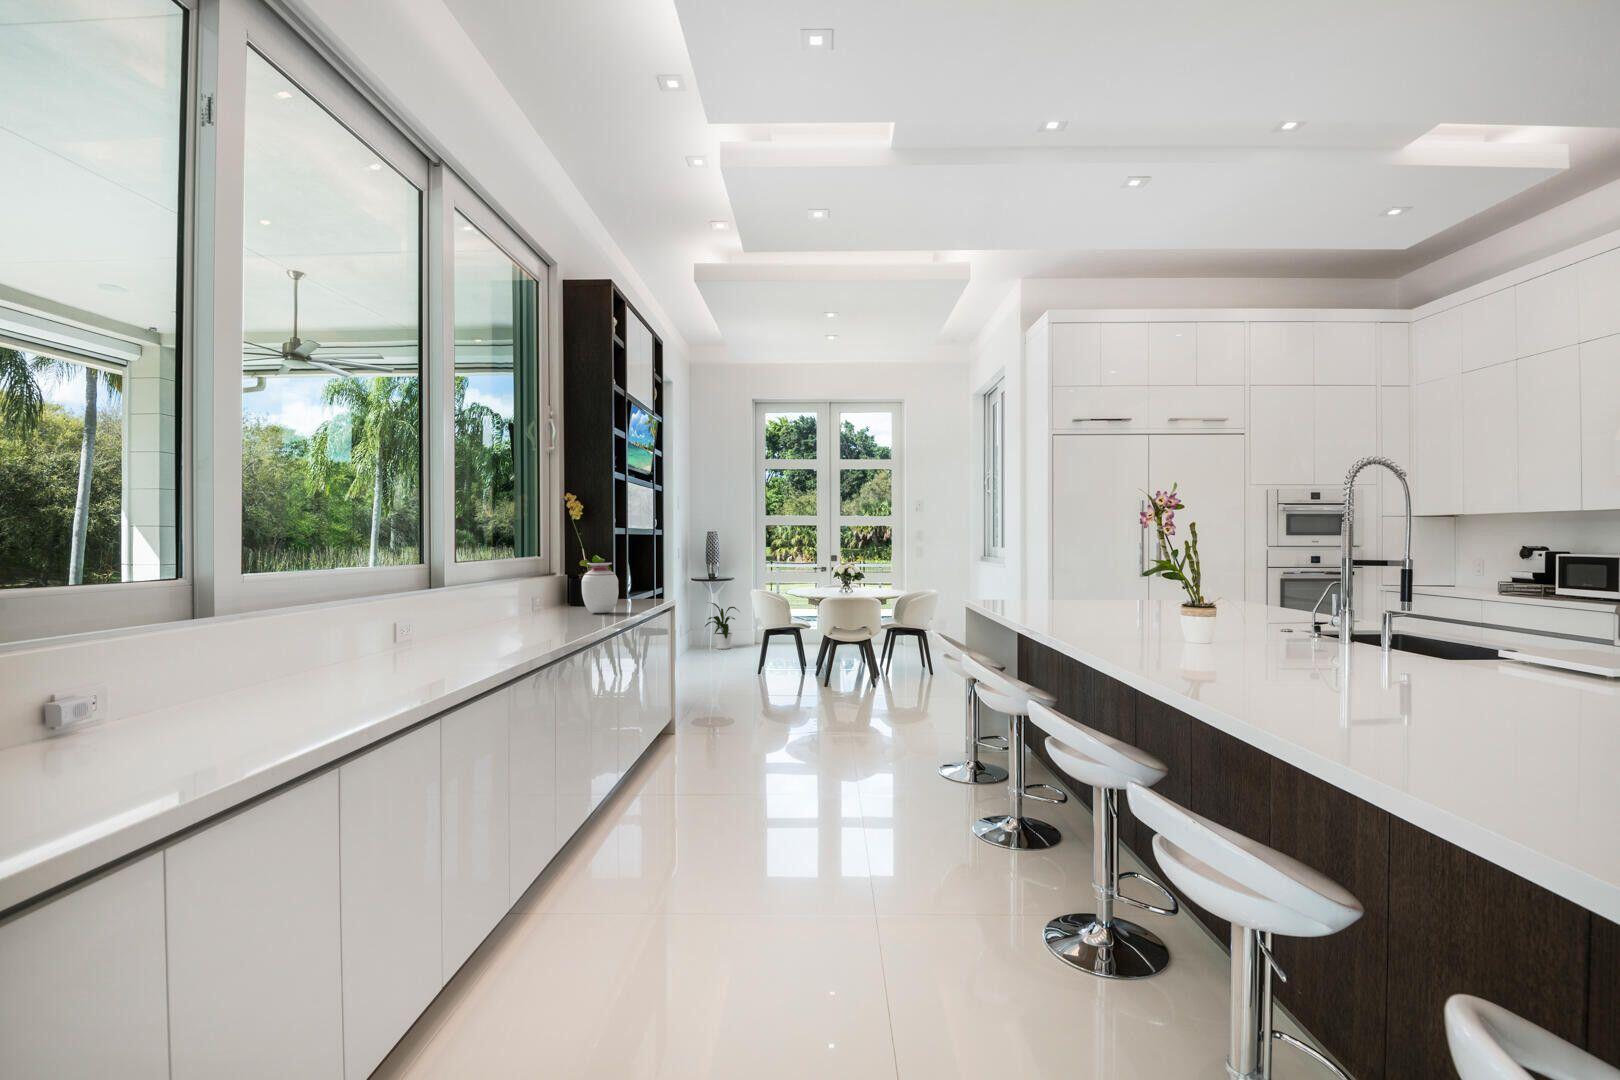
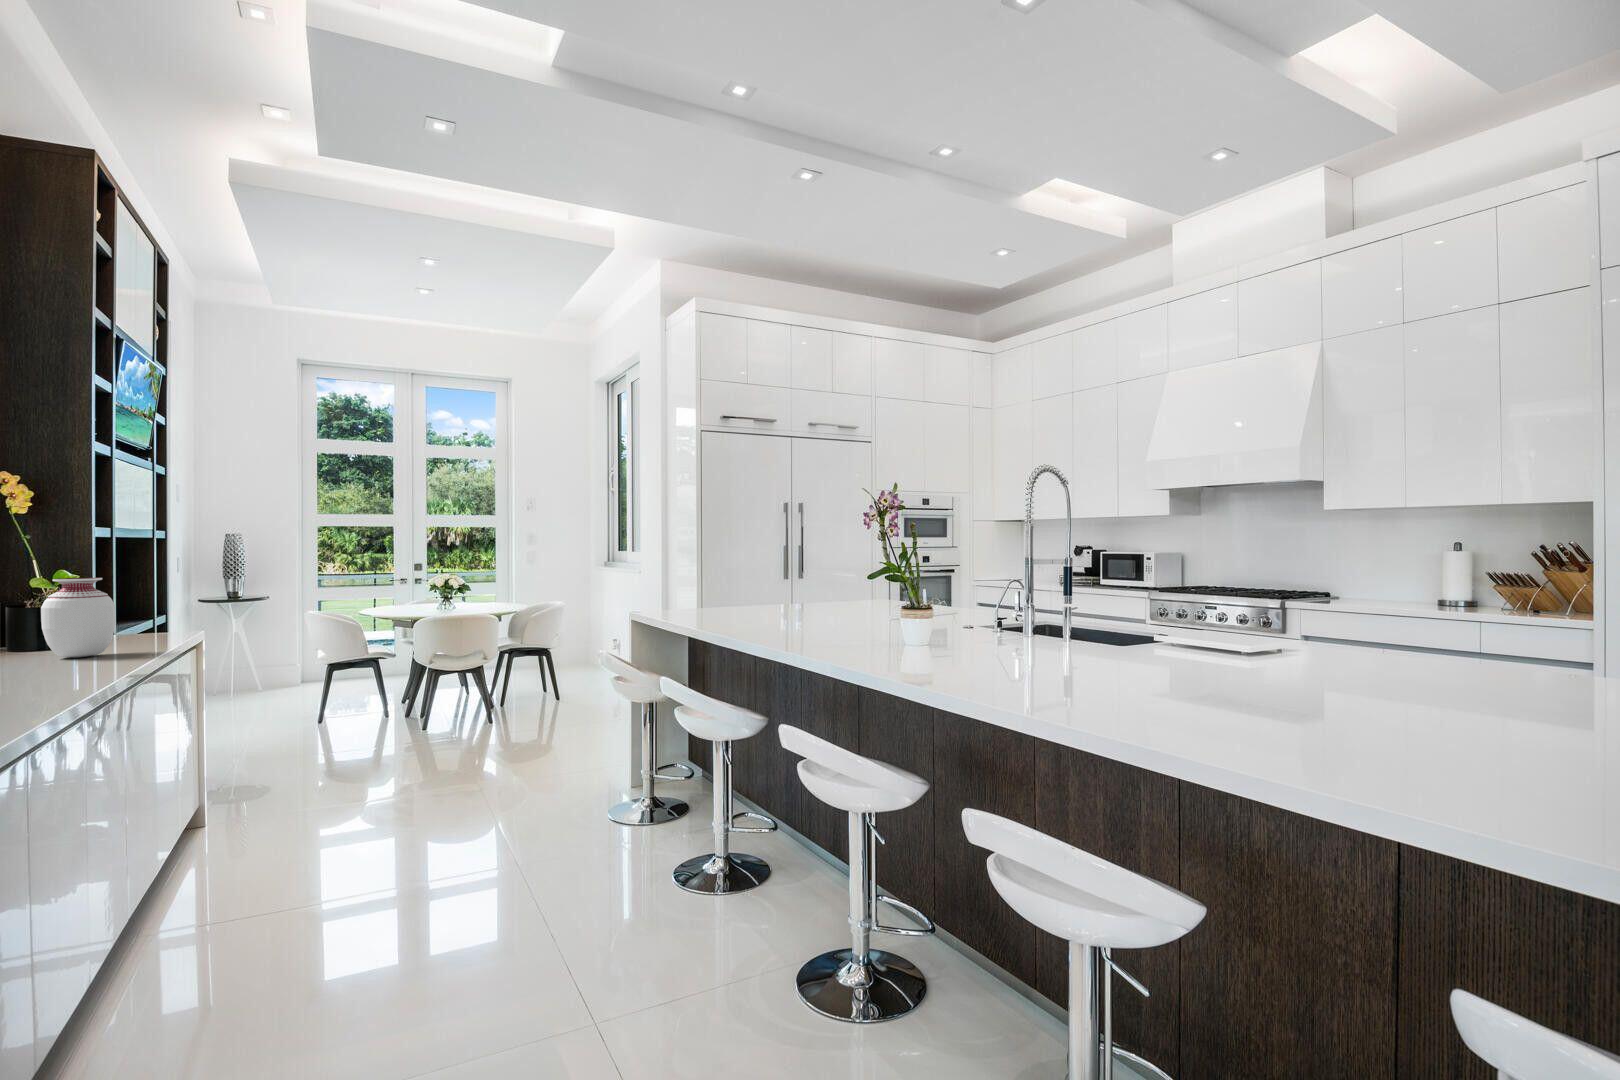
house plant: present [705,603,739,649] -> none [226,631,285,693]

